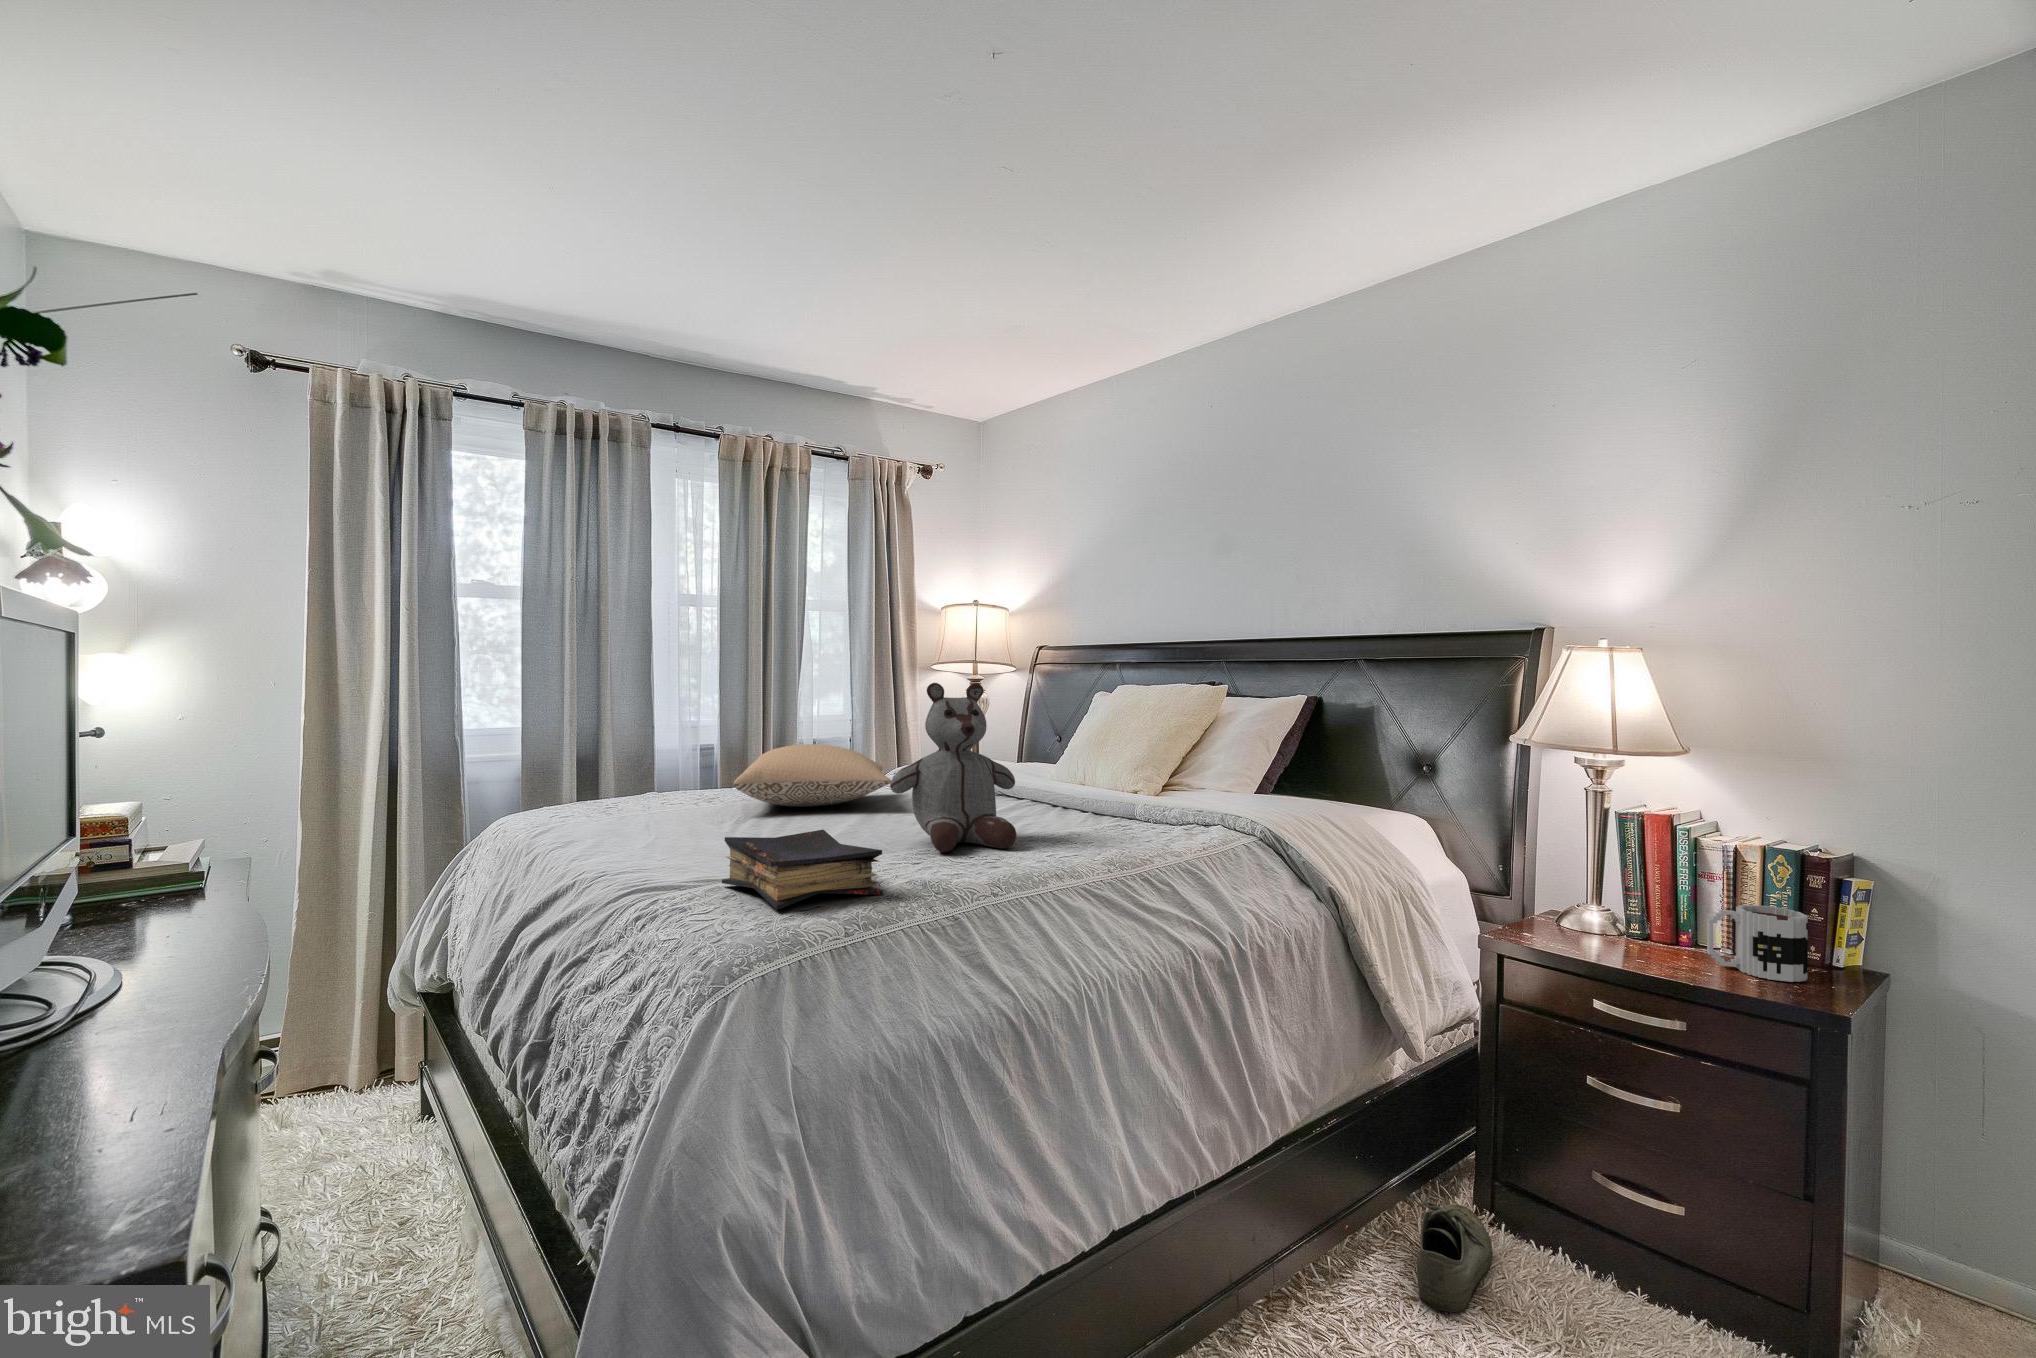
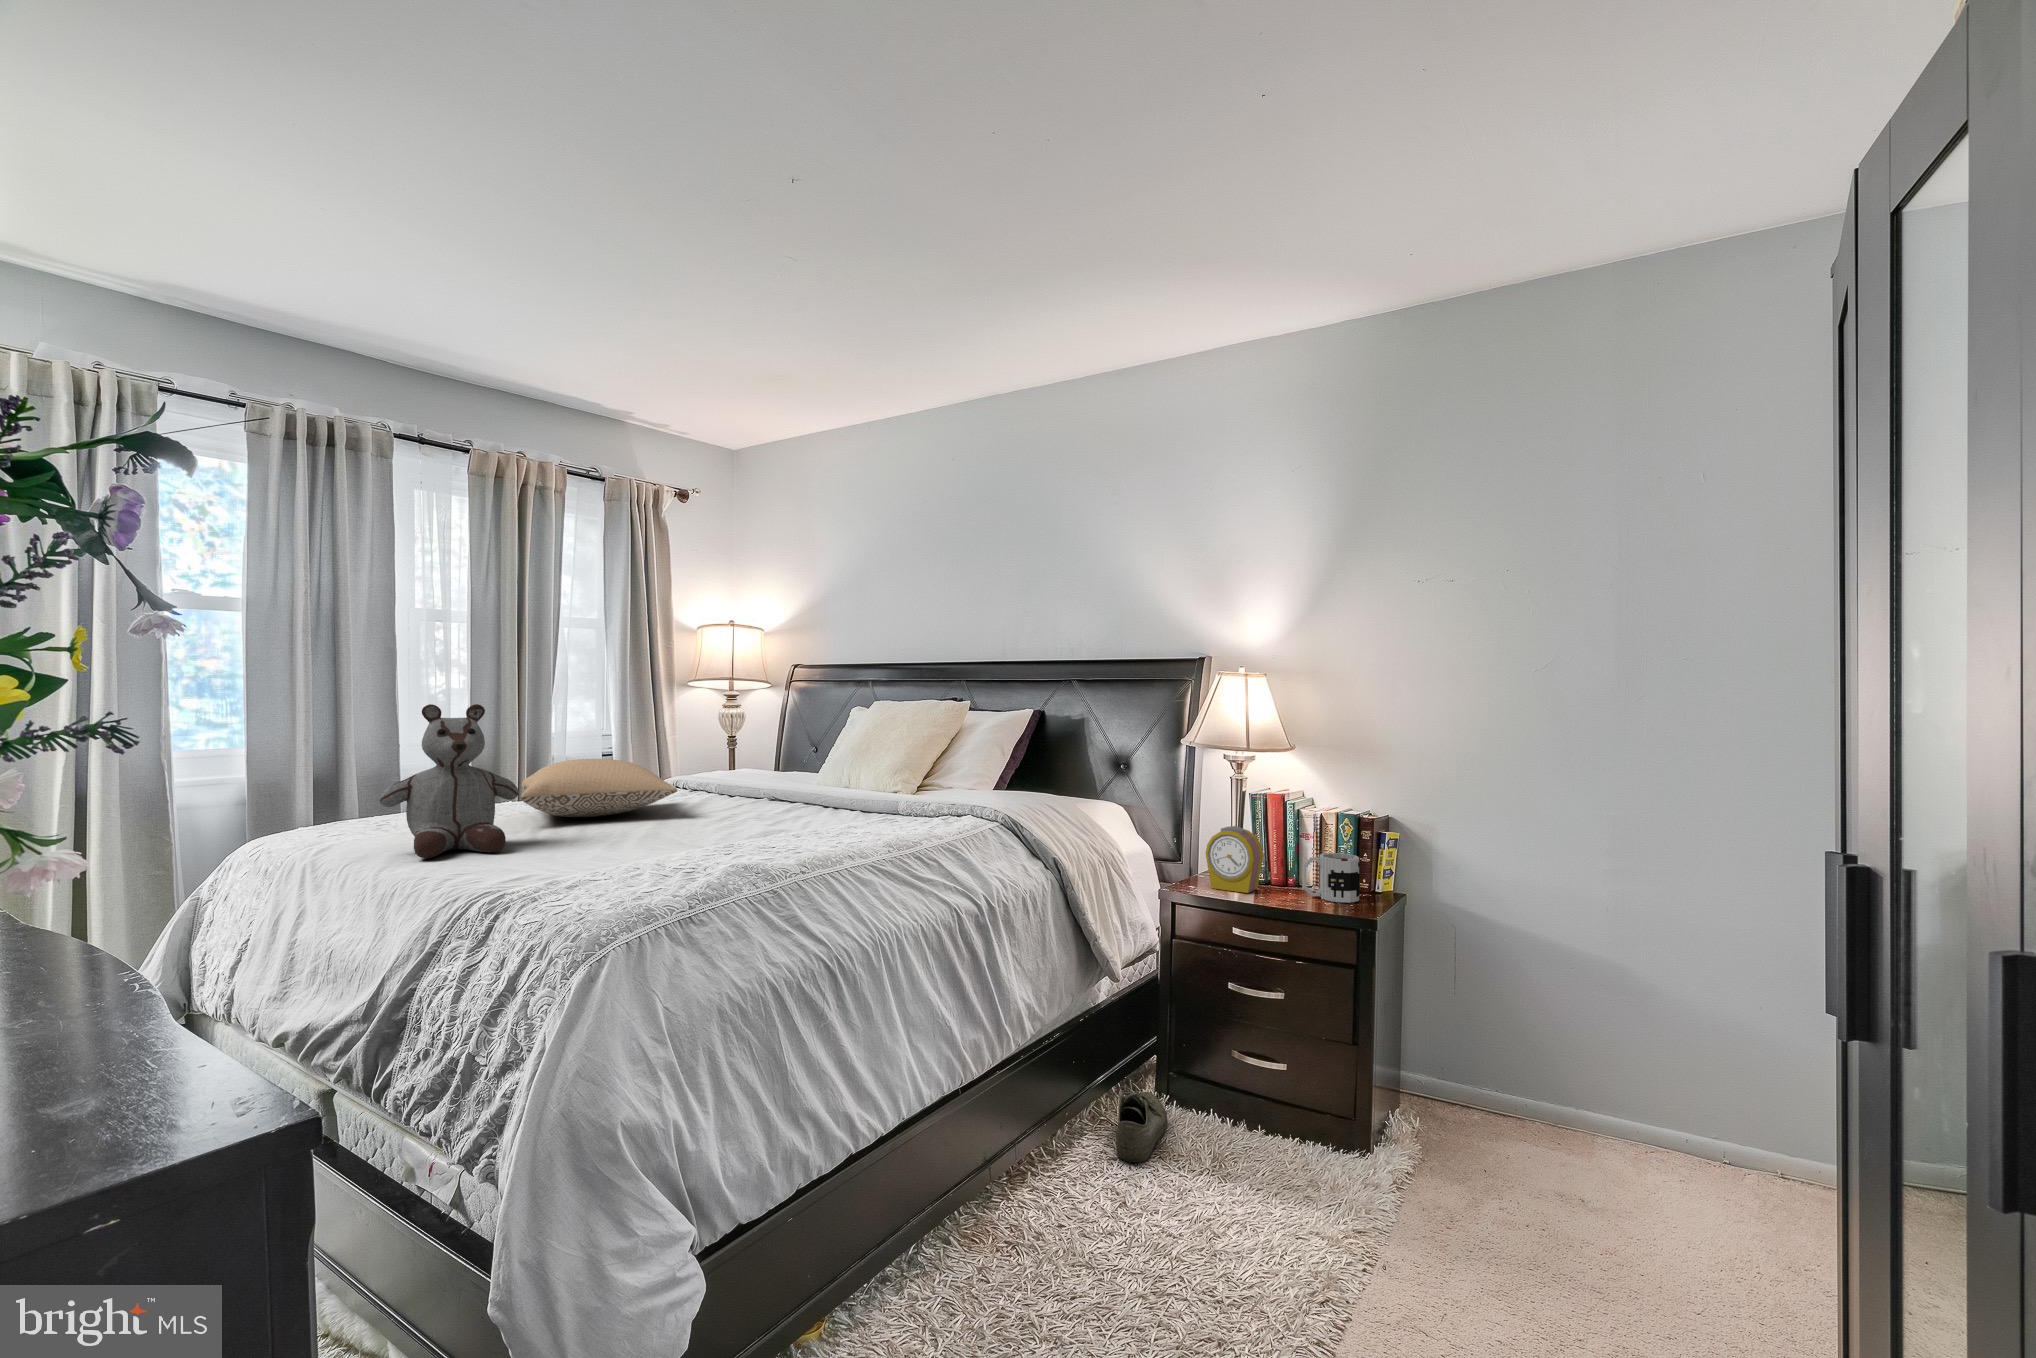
stuffed bear: present [890,683,1017,852] -> present [380,704,519,859]
book: present [722,830,883,910] -> none [557,829,710,894]
alarm clock: none [1549,857,1640,952] -> present [1206,826,1263,893]

